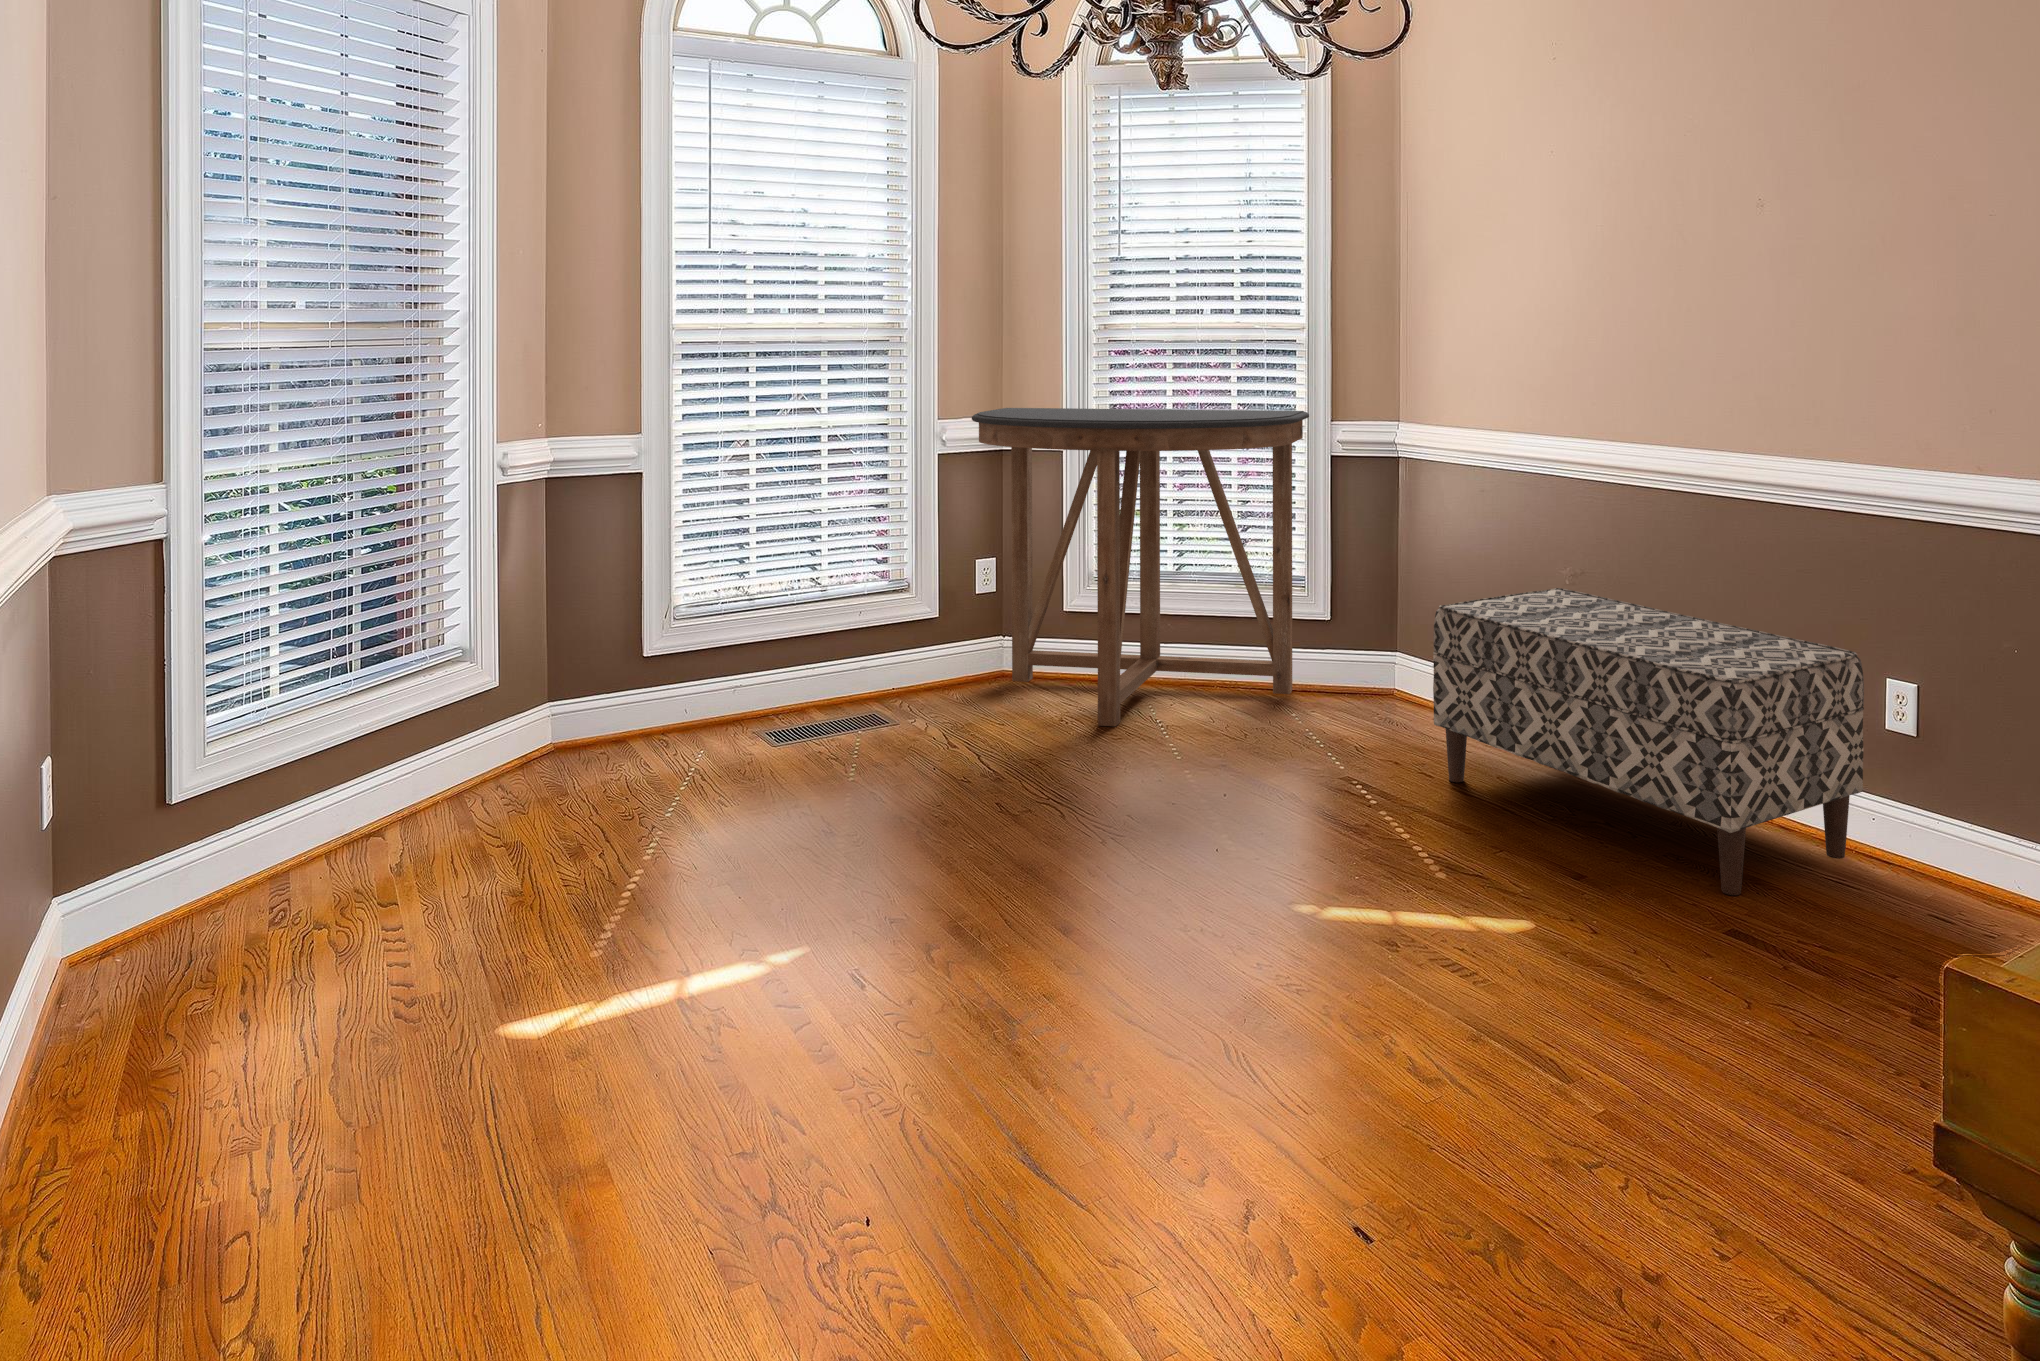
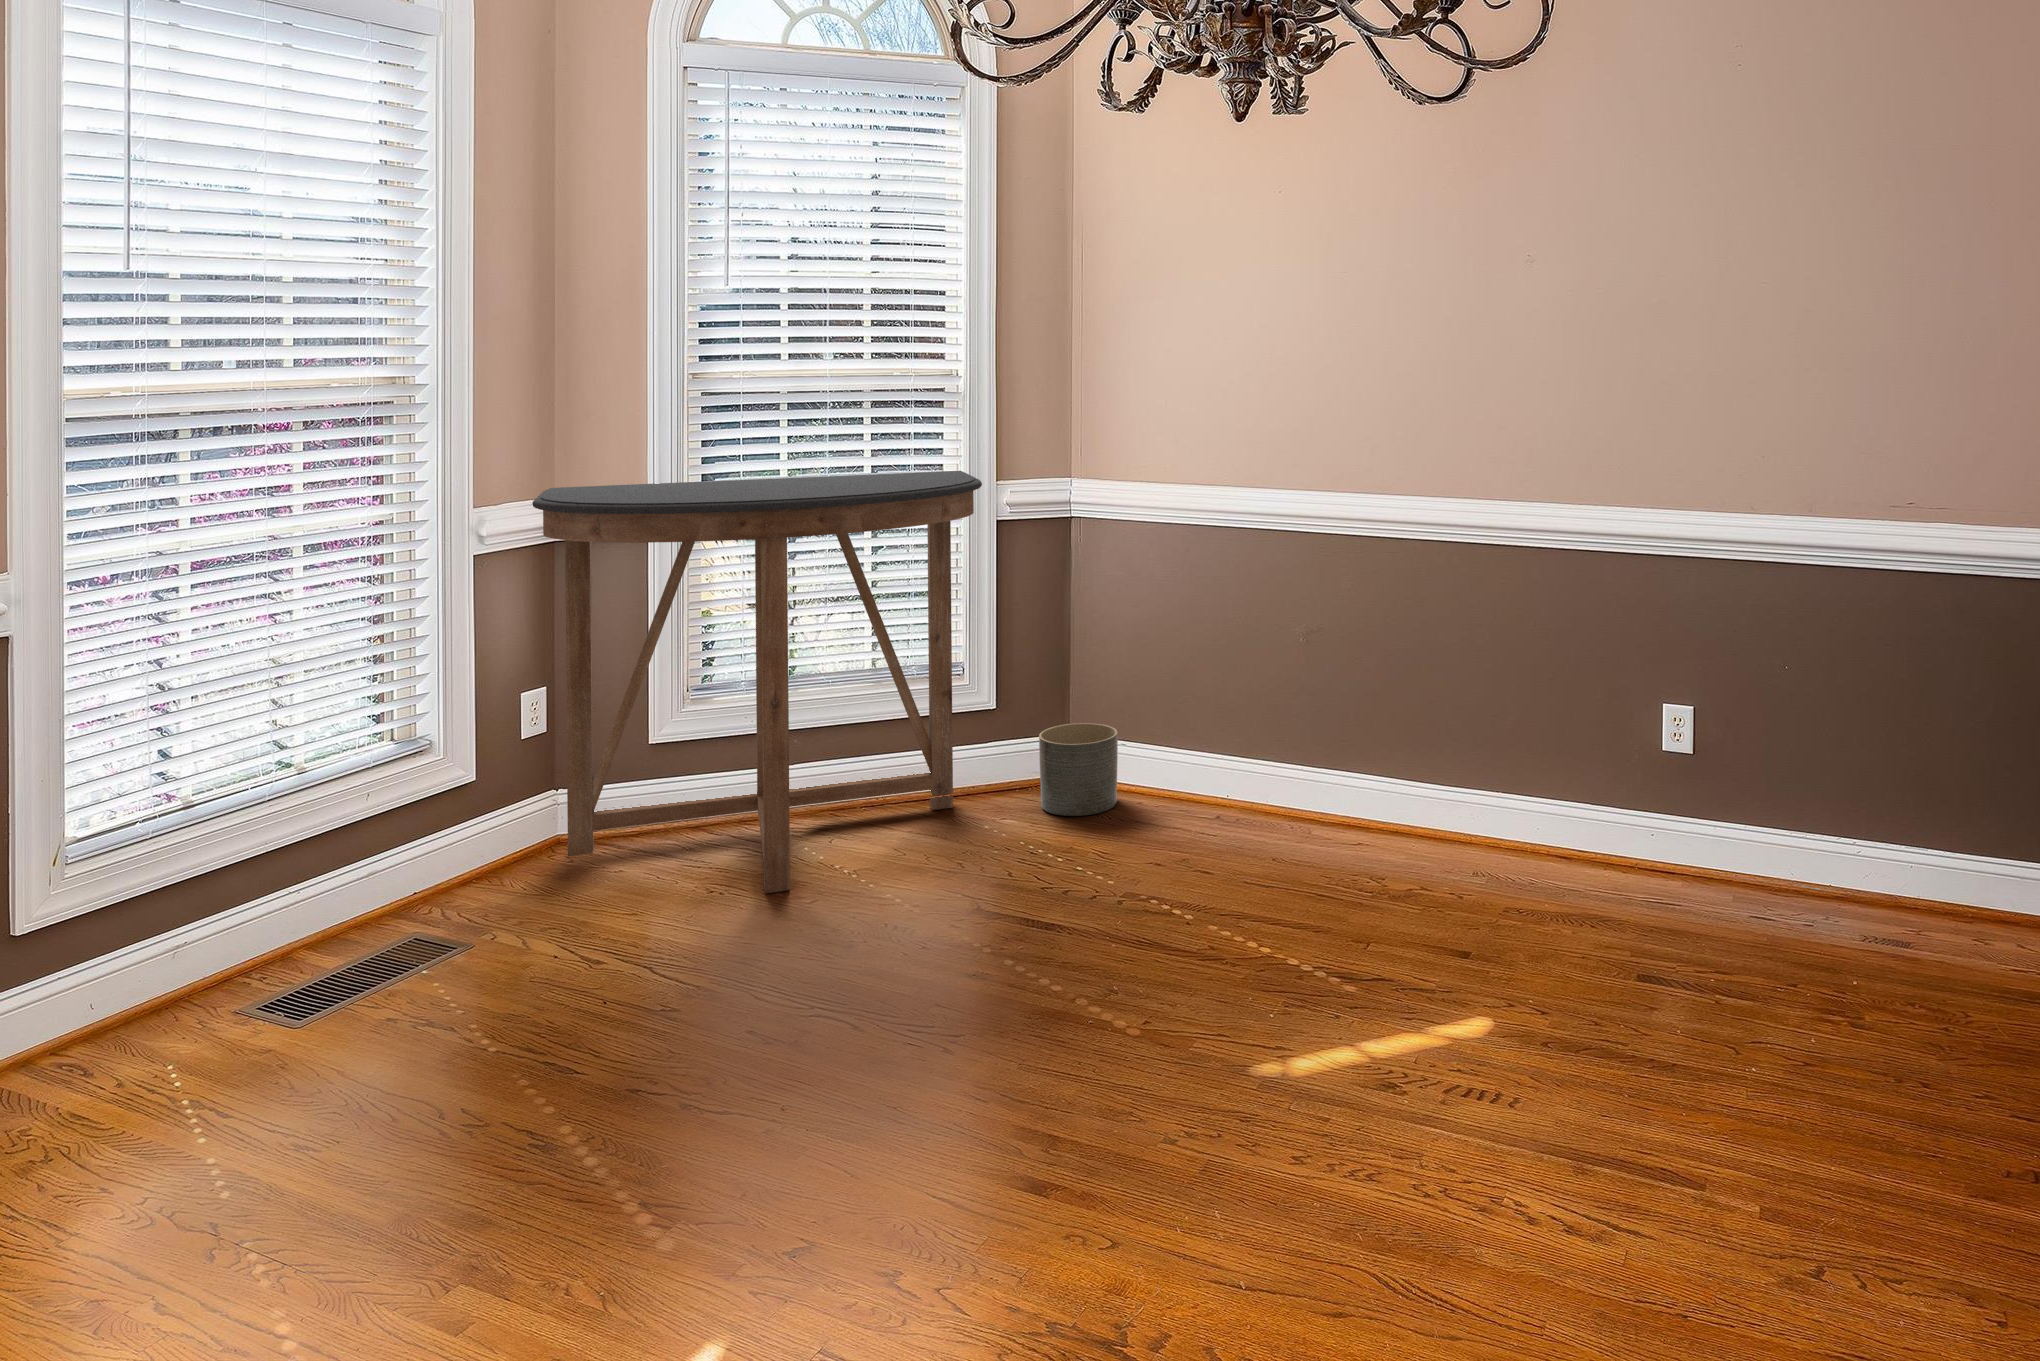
bench: present [1433,588,1864,895] -> none [1227,646,1671,934]
planter: none [1352,639,1420,717] -> present [1039,723,1118,816]

